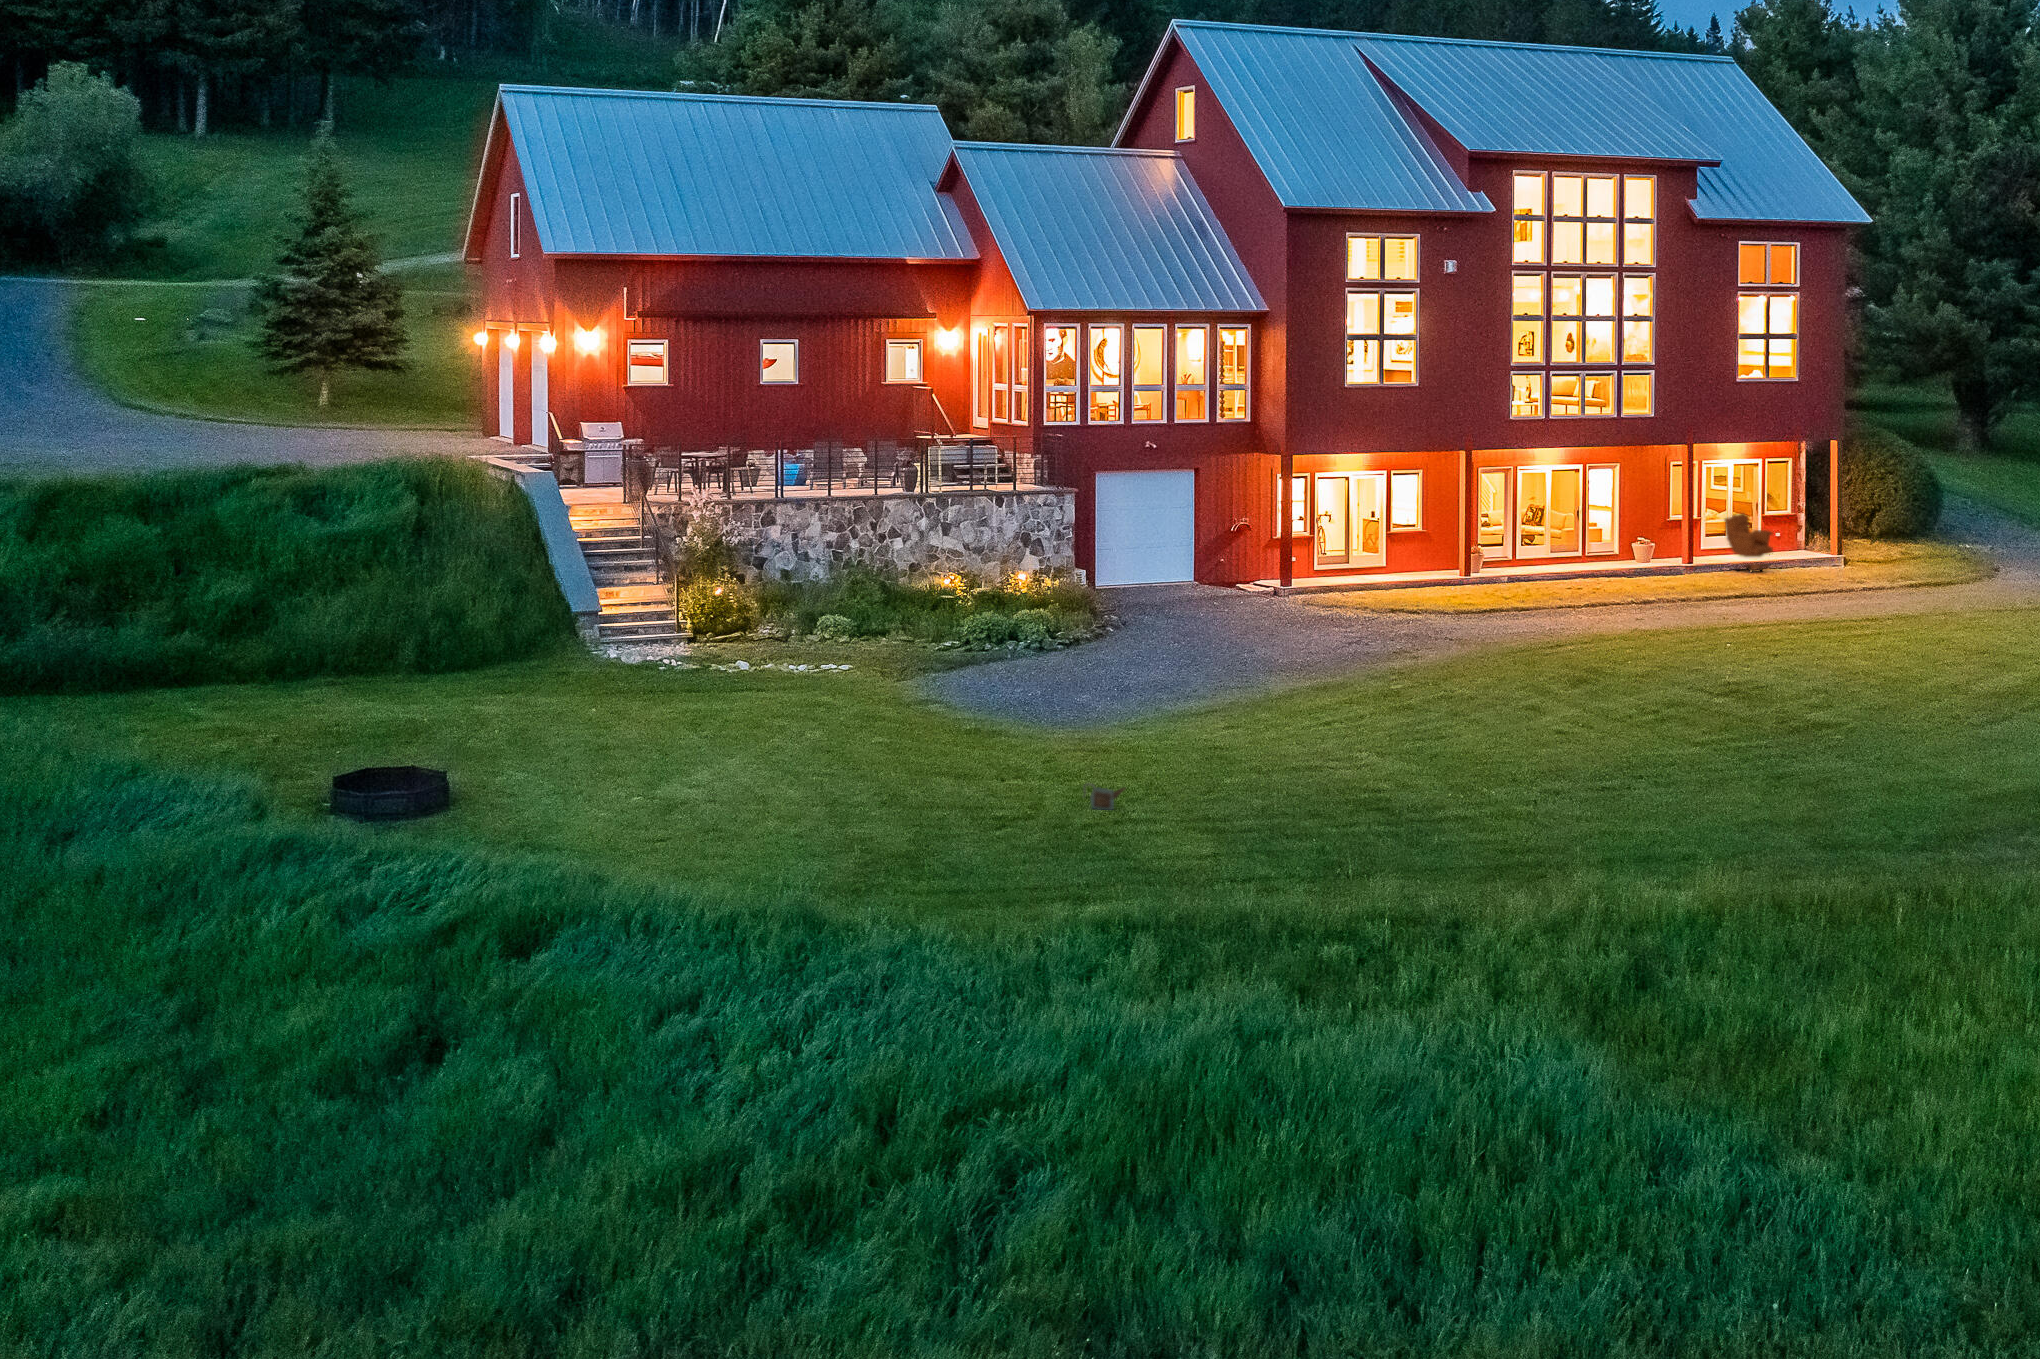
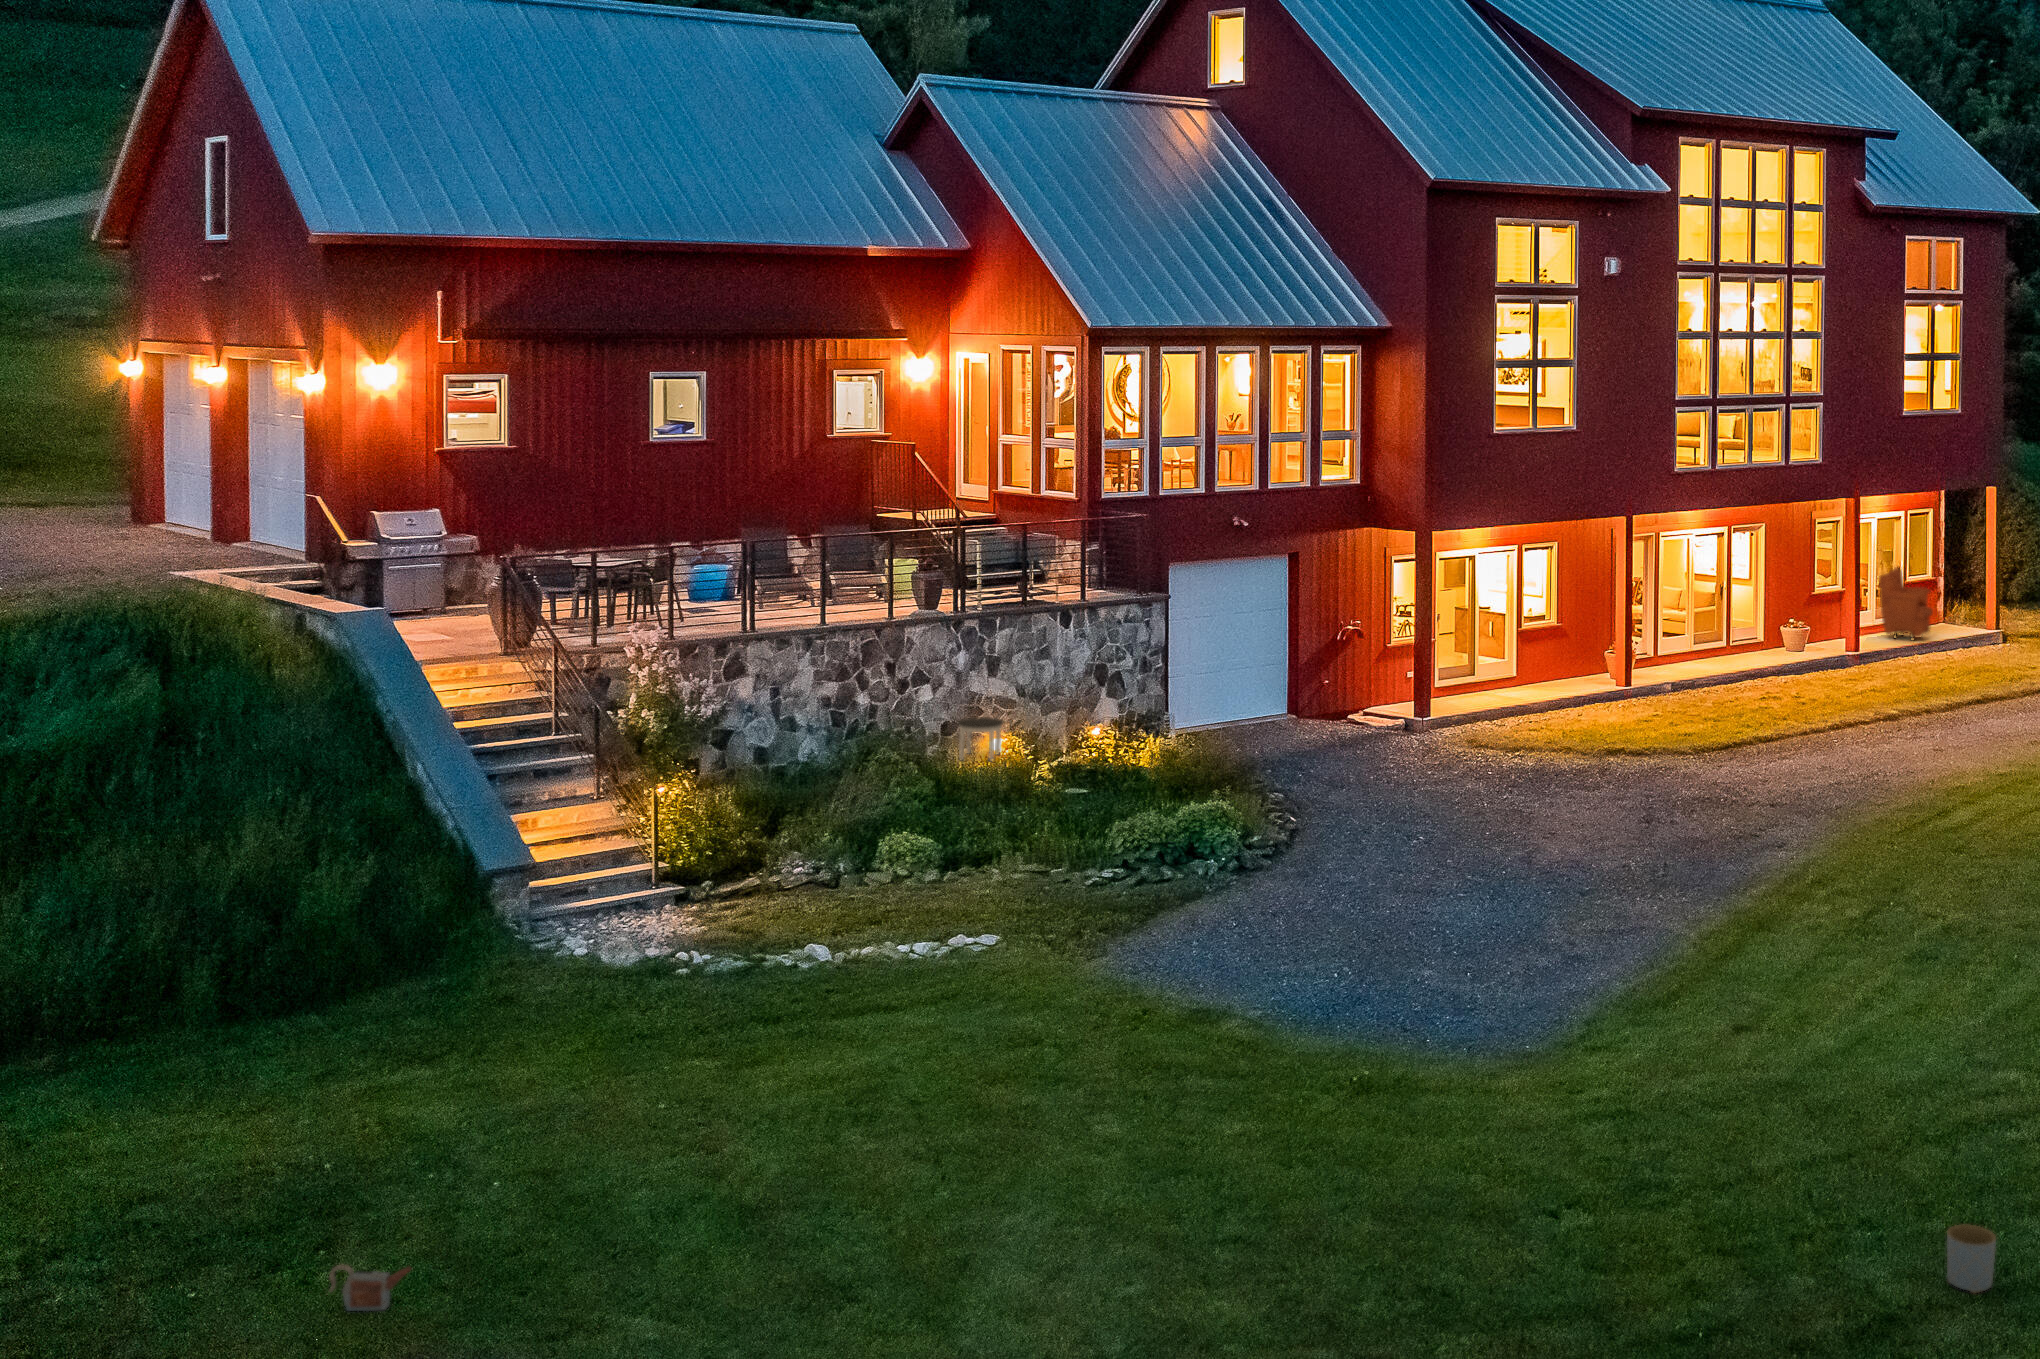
round table: none [920,567,953,595] -> present [957,717,1004,761]
planter: none [1200,774,1229,809] -> present [1947,1225,1996,1293]
watering can: present [1082,783,1126,810] -> present [329,1265,412,1311]

